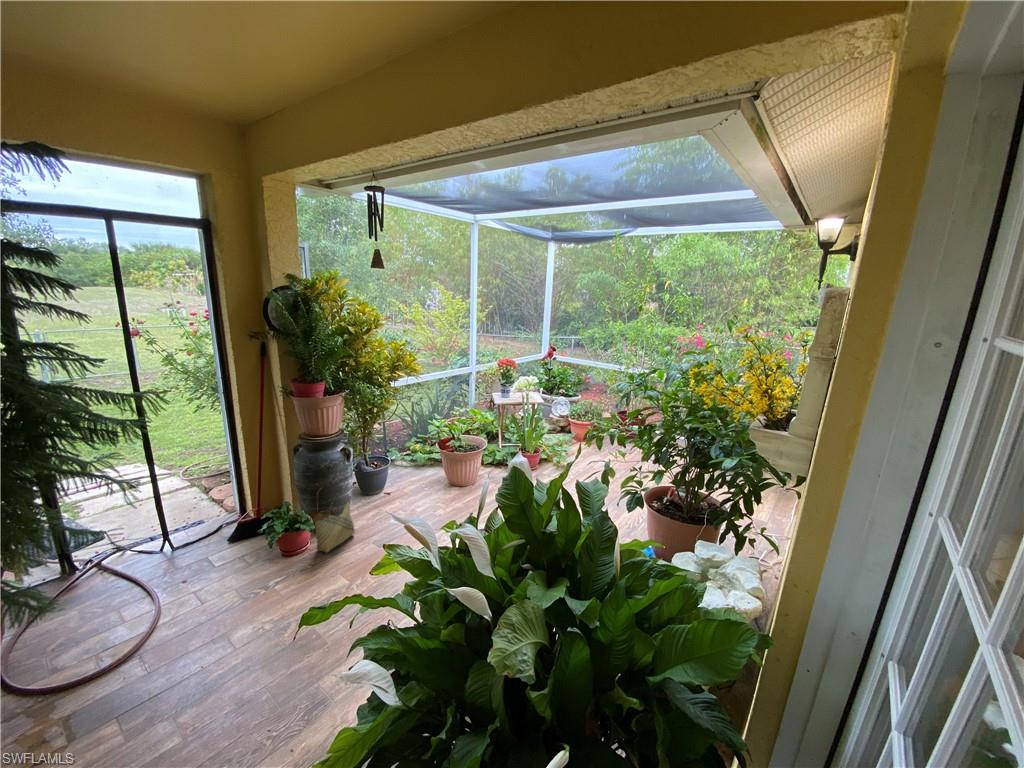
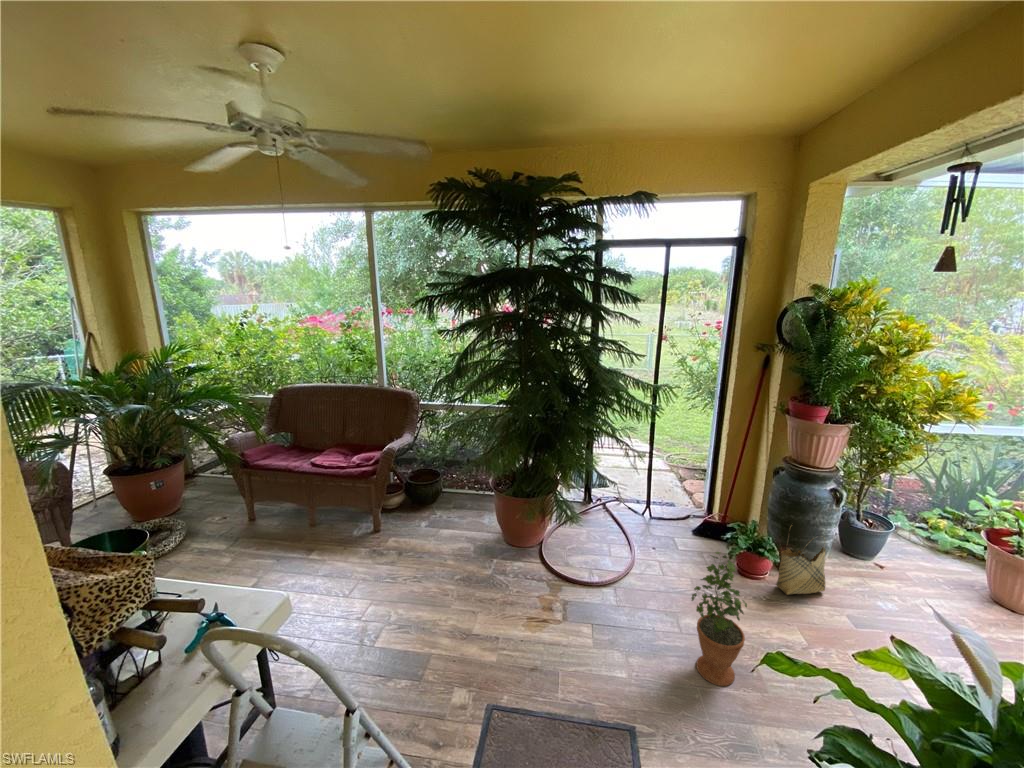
potted plant: none [218,555,287,689] -> present [692,552,747,686]

